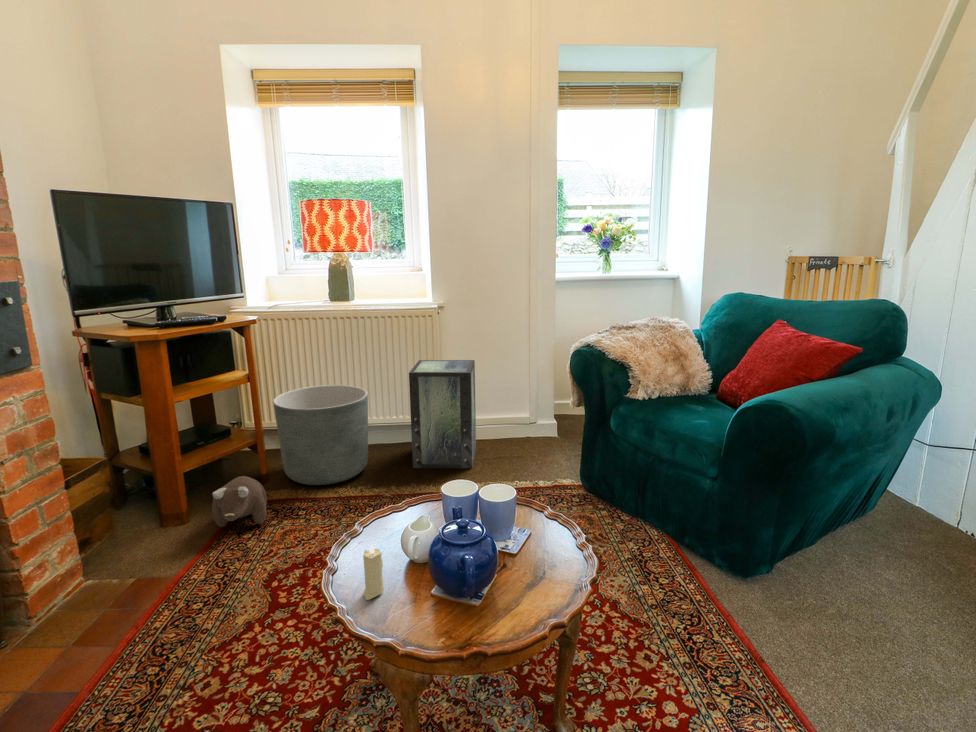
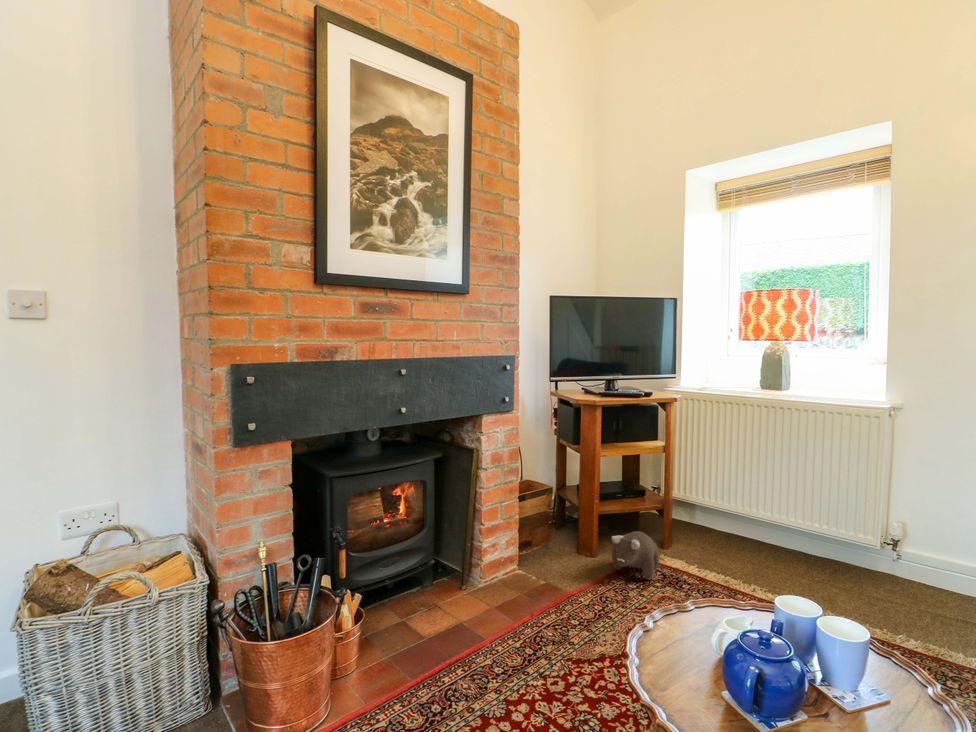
storage box: present [409,360,476,468] -> none [829,465,942,617]
planter: present [273,385,368,485] -> none [684,468,782,571]
candle: present [363,542,384,600] -> none [659,613,681,669]

